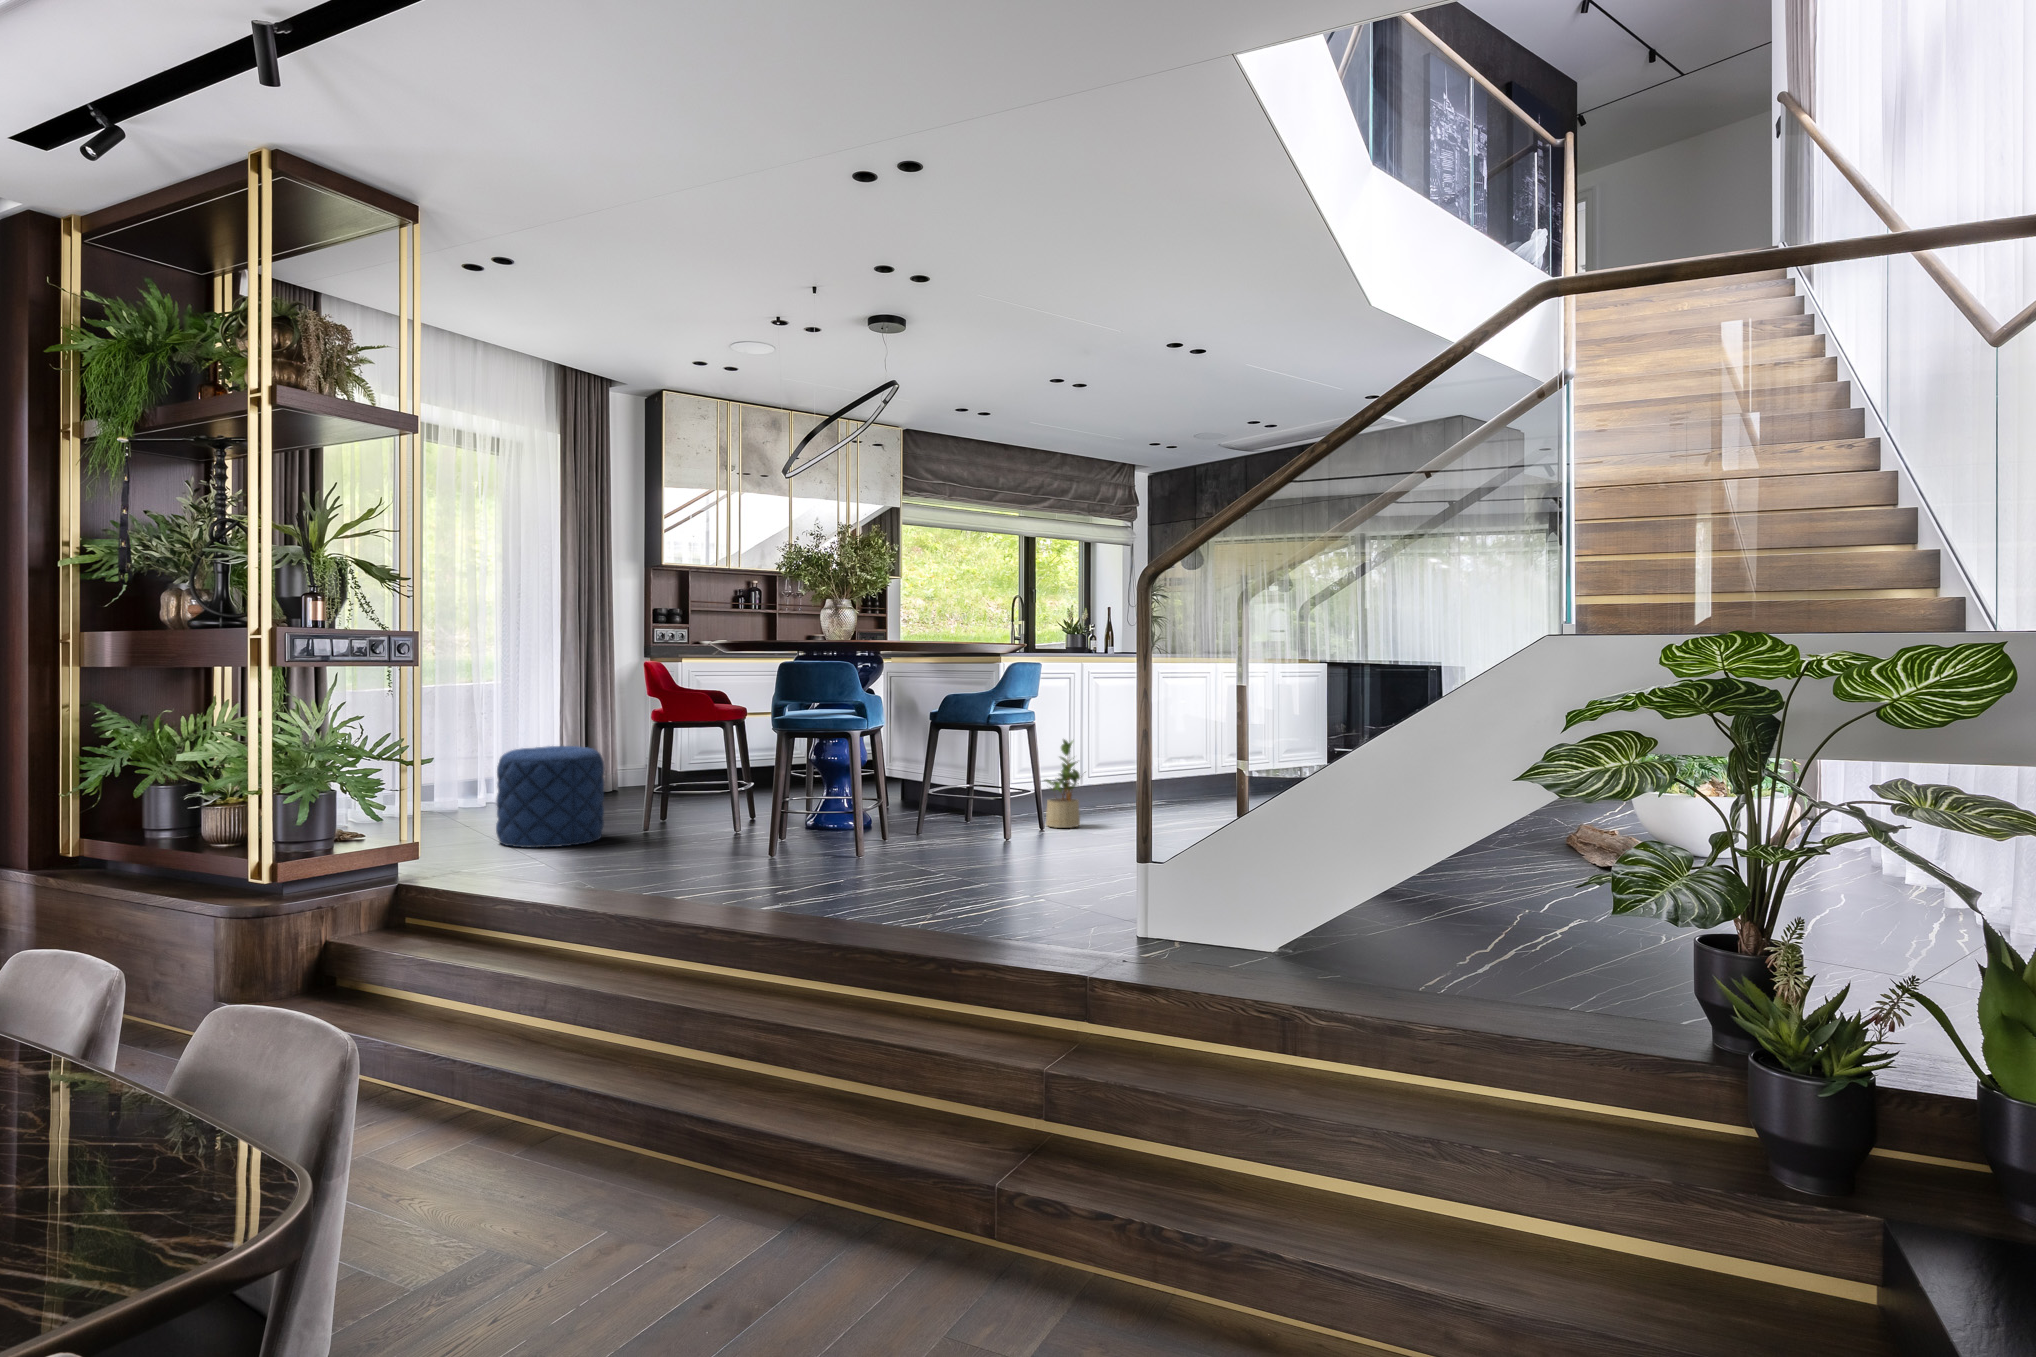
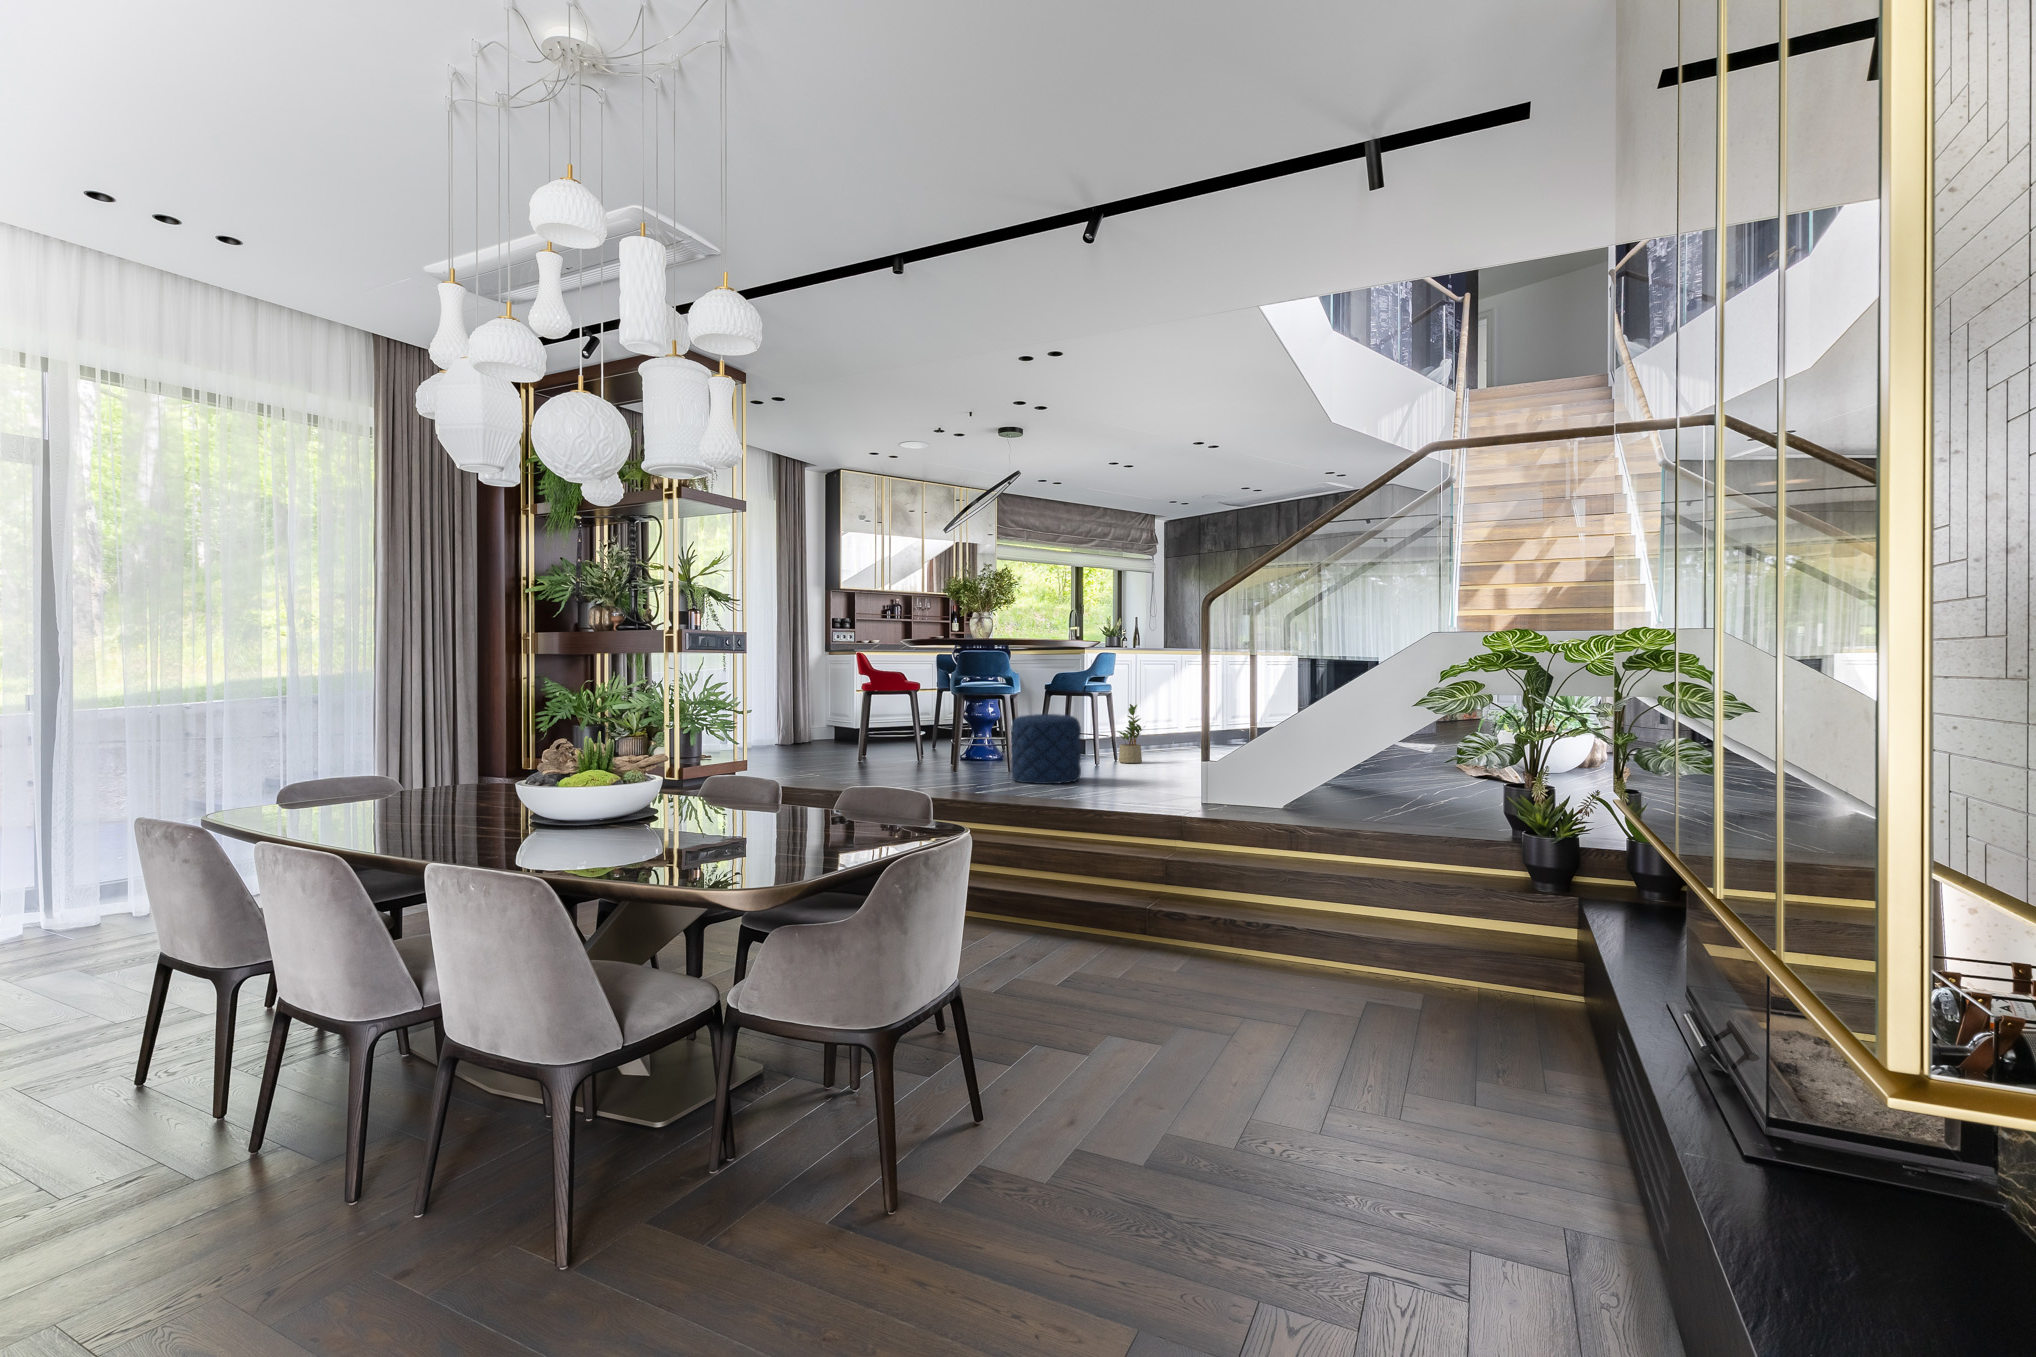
pouf: present [496,746,604,848] -> present [1011,714,1081,784]

